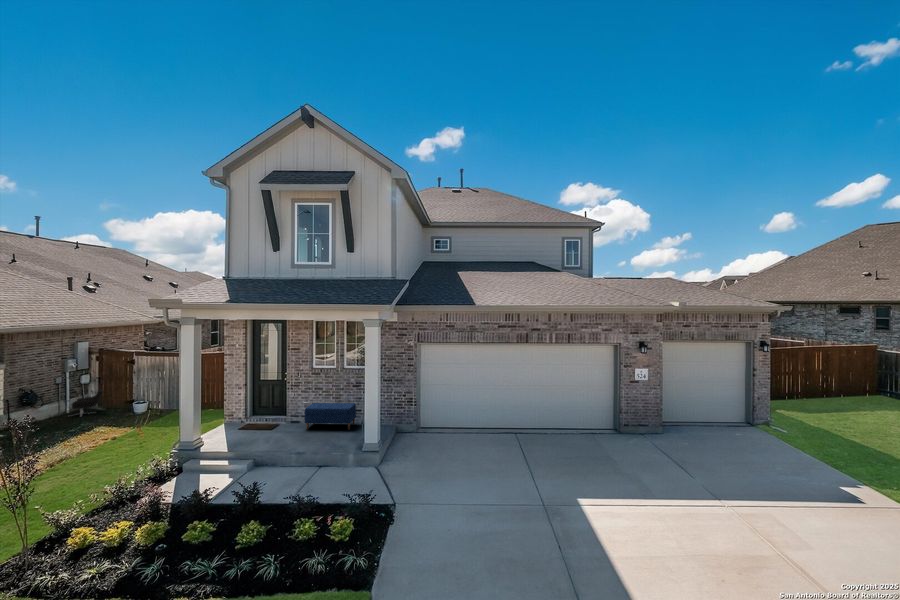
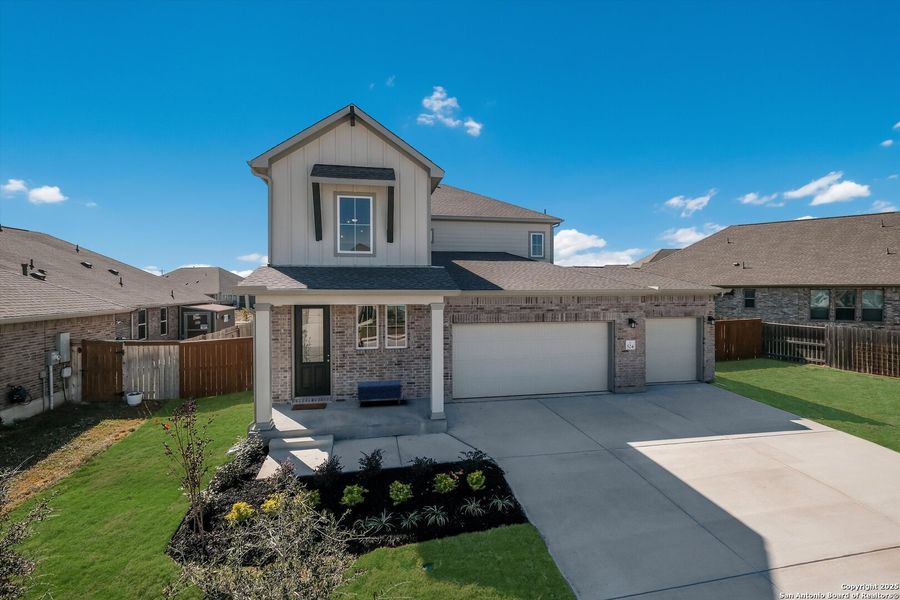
lounge chair: present [72,389,103,416] -> none [52,383,94,414]

